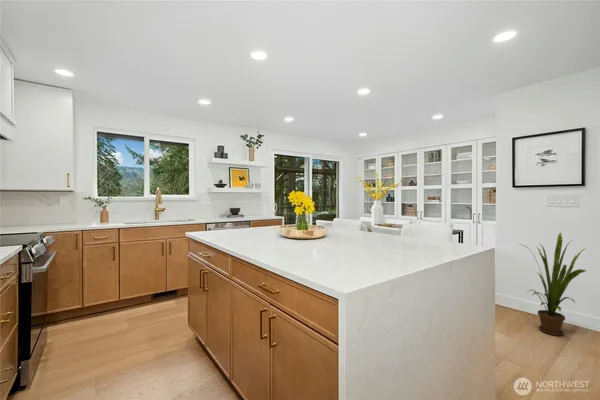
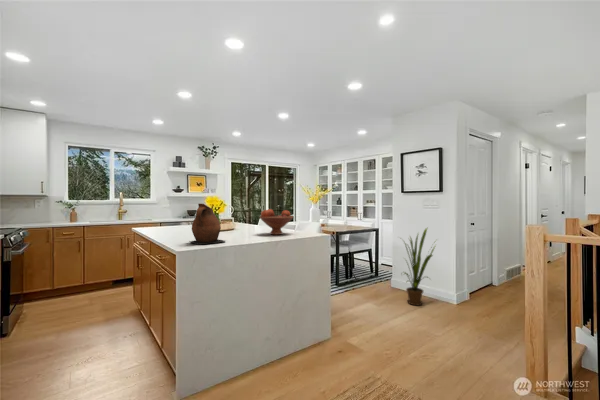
ceramic pitcher: none [318,203,378,272] -> present [190,204,225,244]
fruit bowl: none [385,210,438,248] -> present [260,209,293,235]

